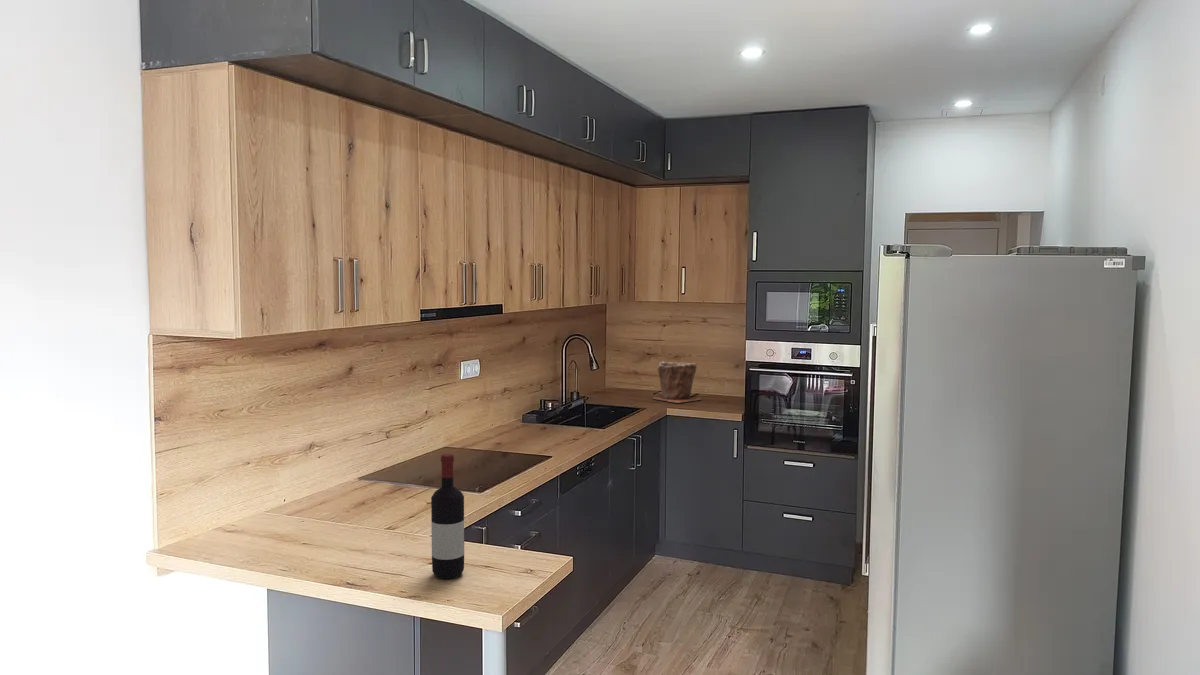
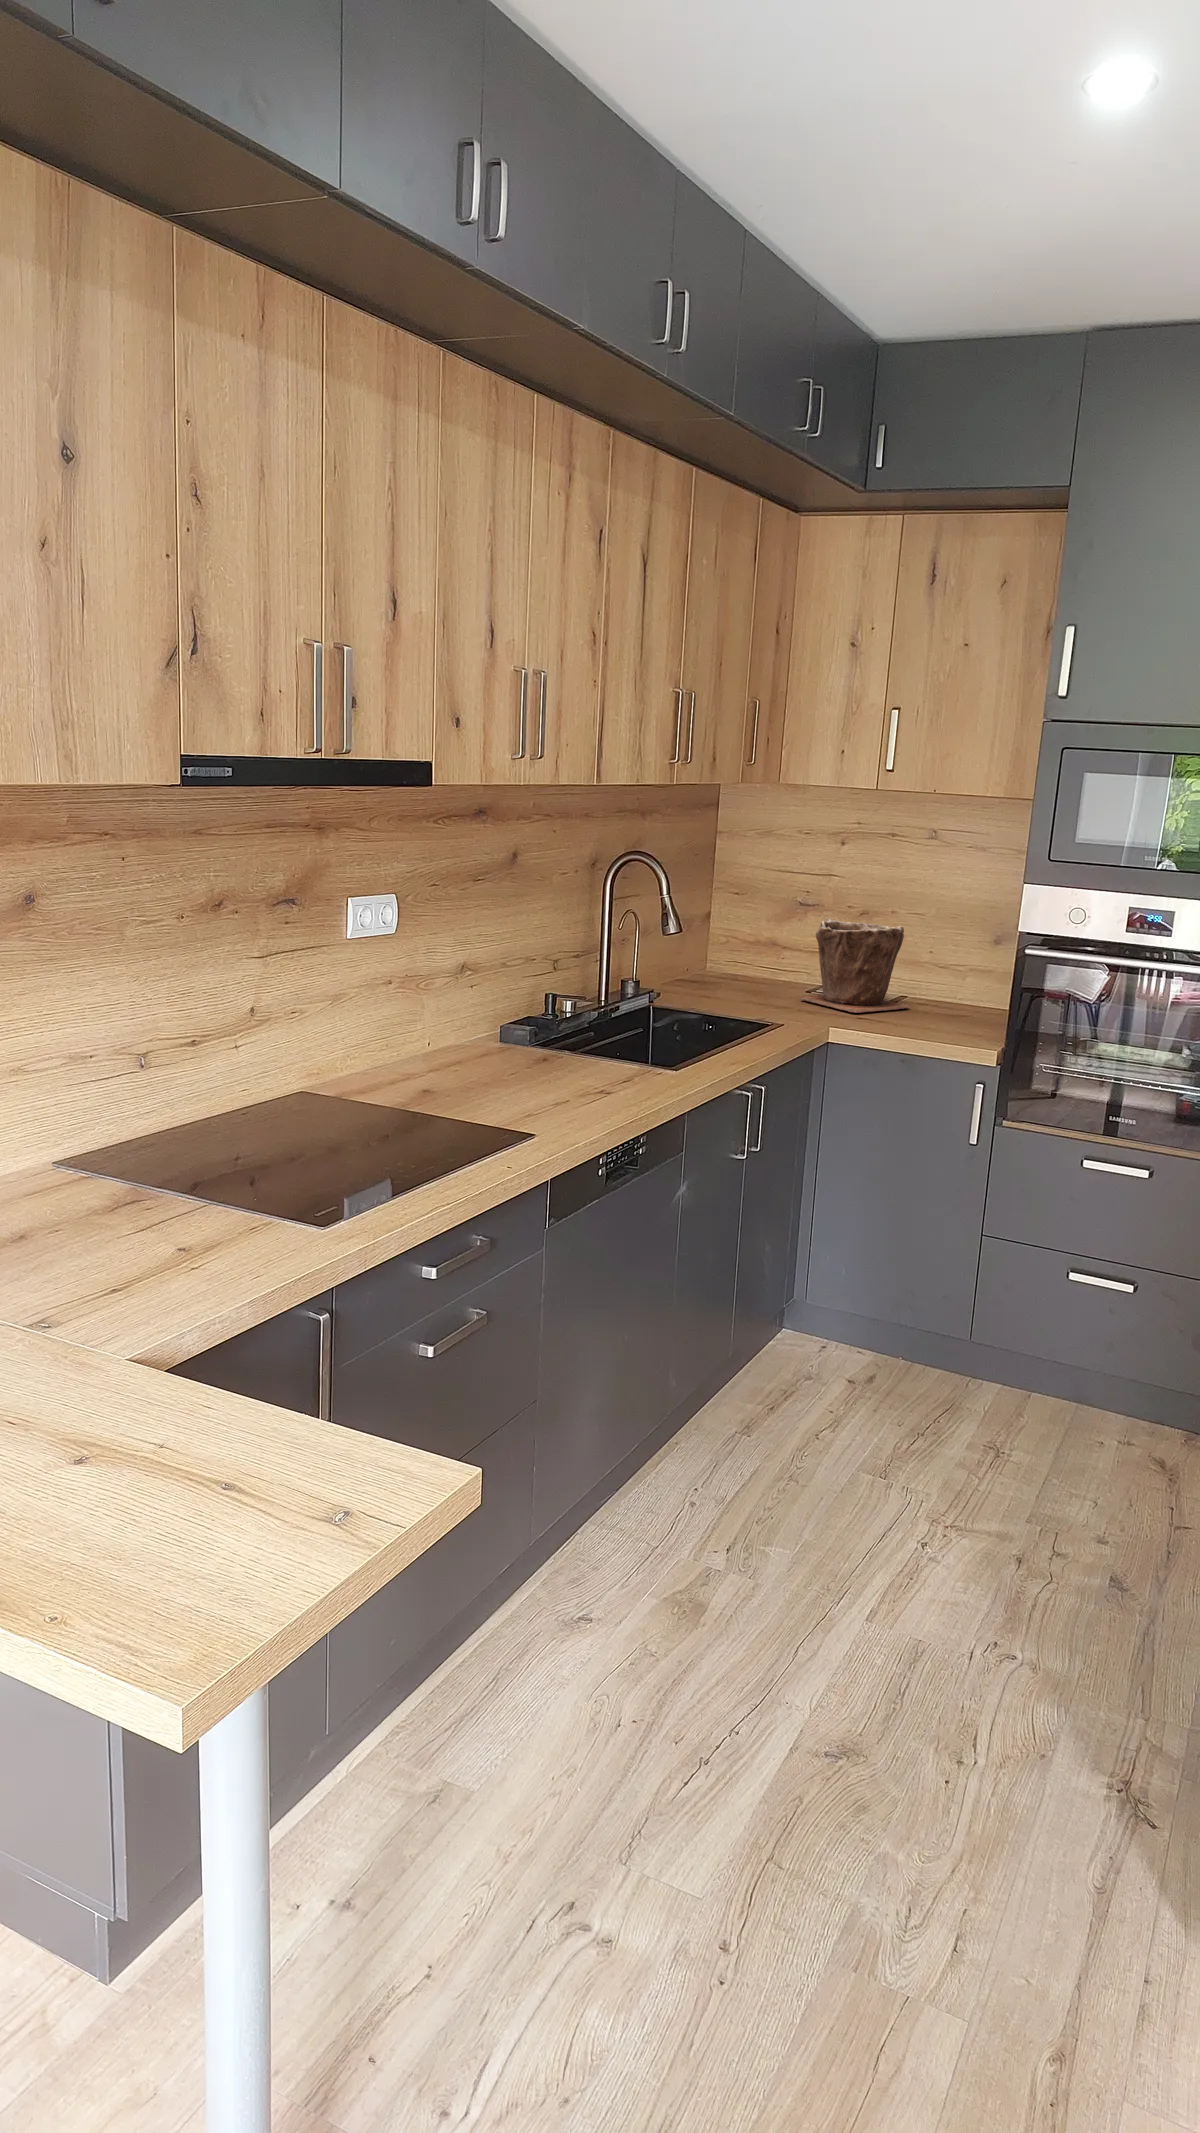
wine bottle: present [431,454,464,579] -> none [76,1164,176,1512]

